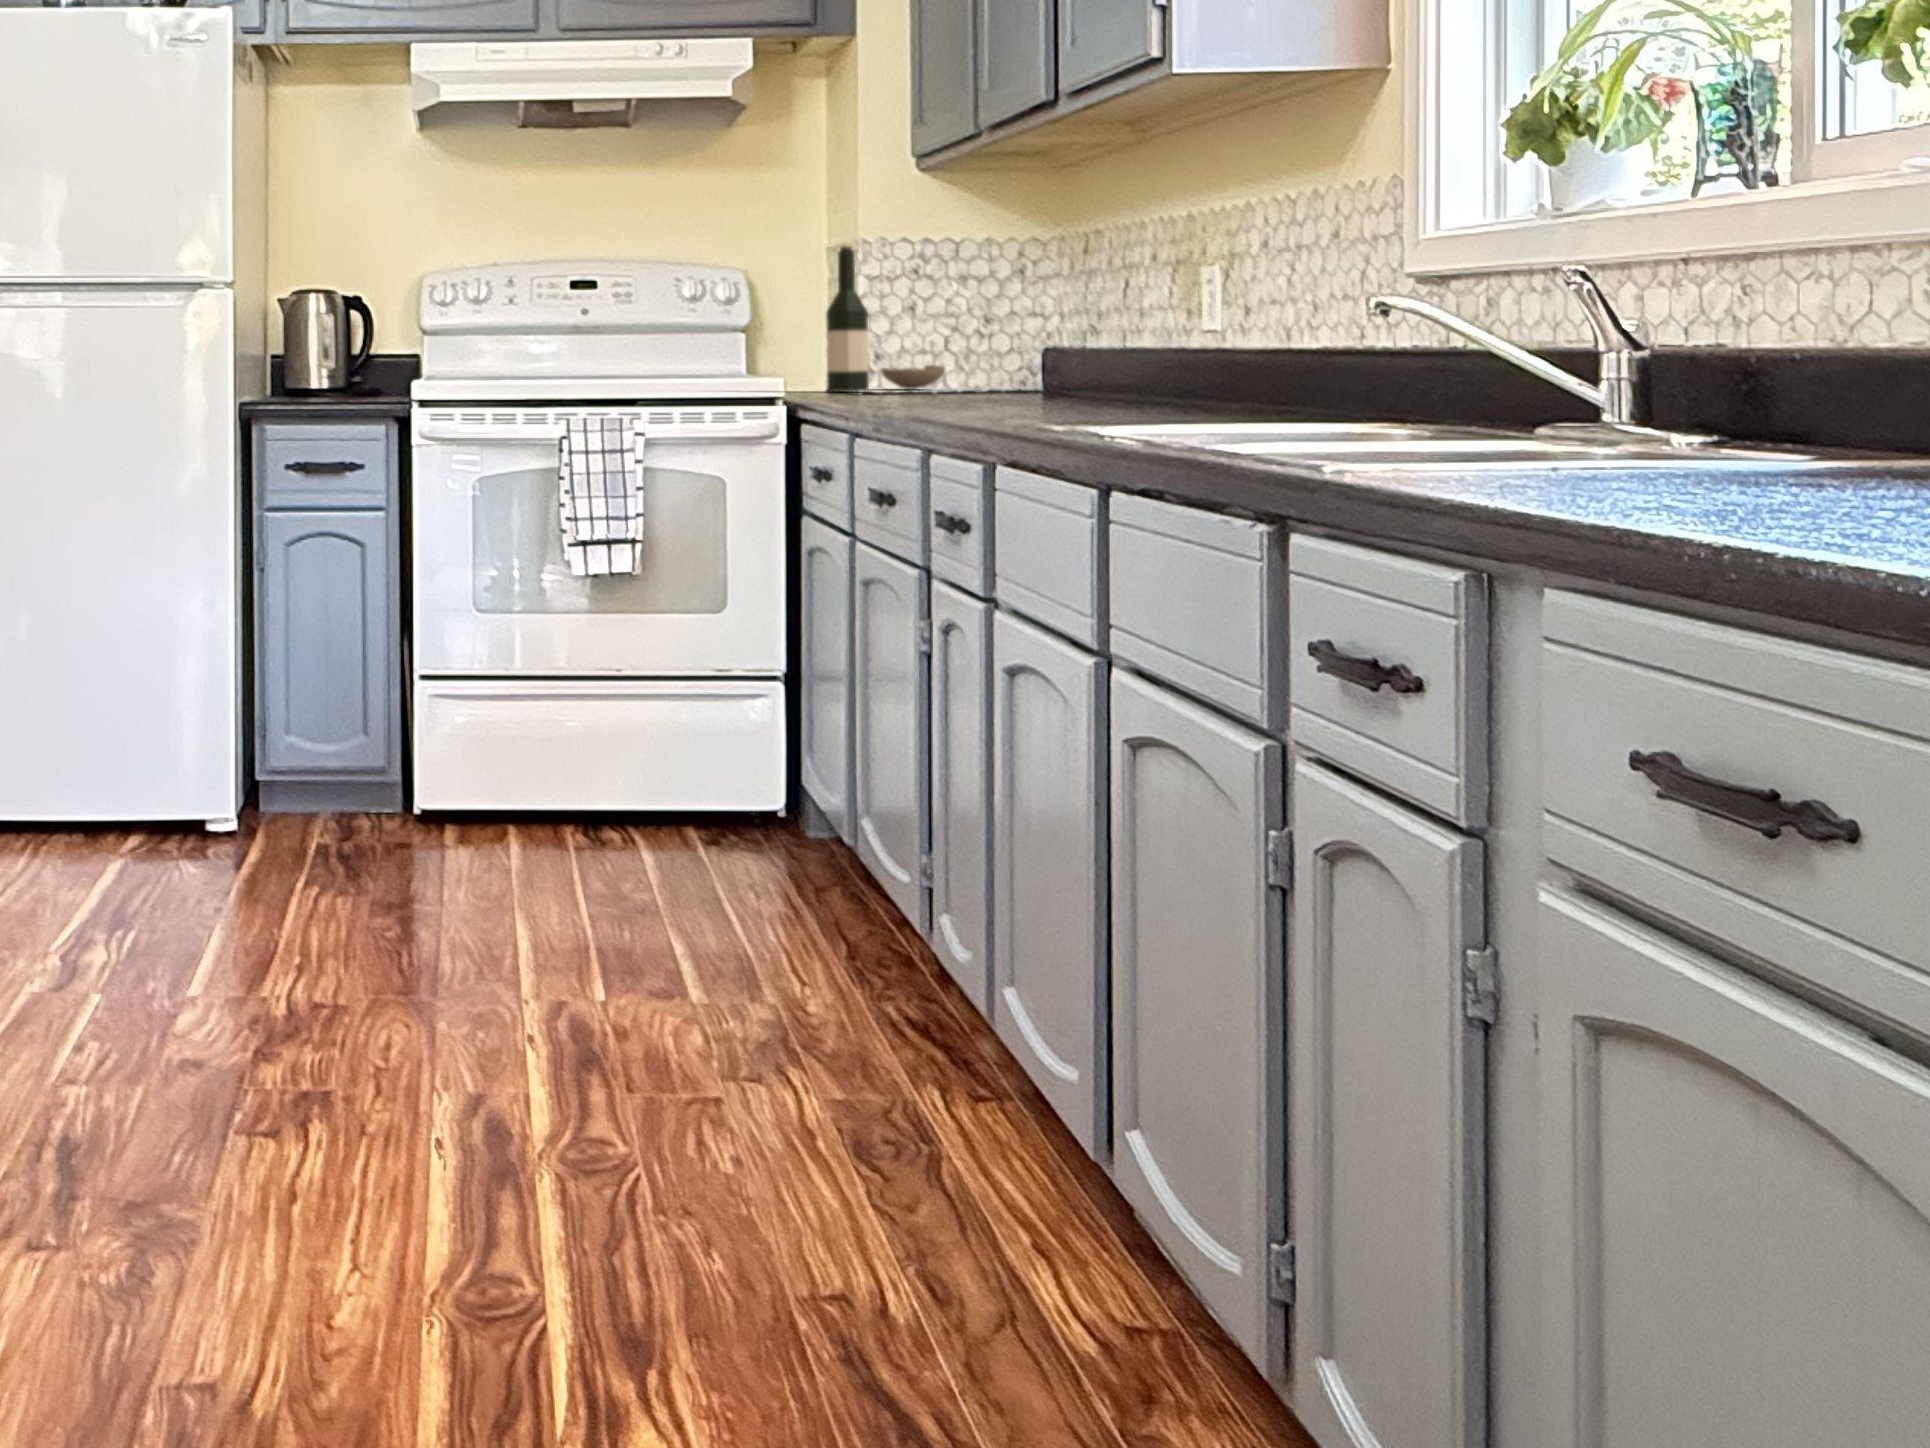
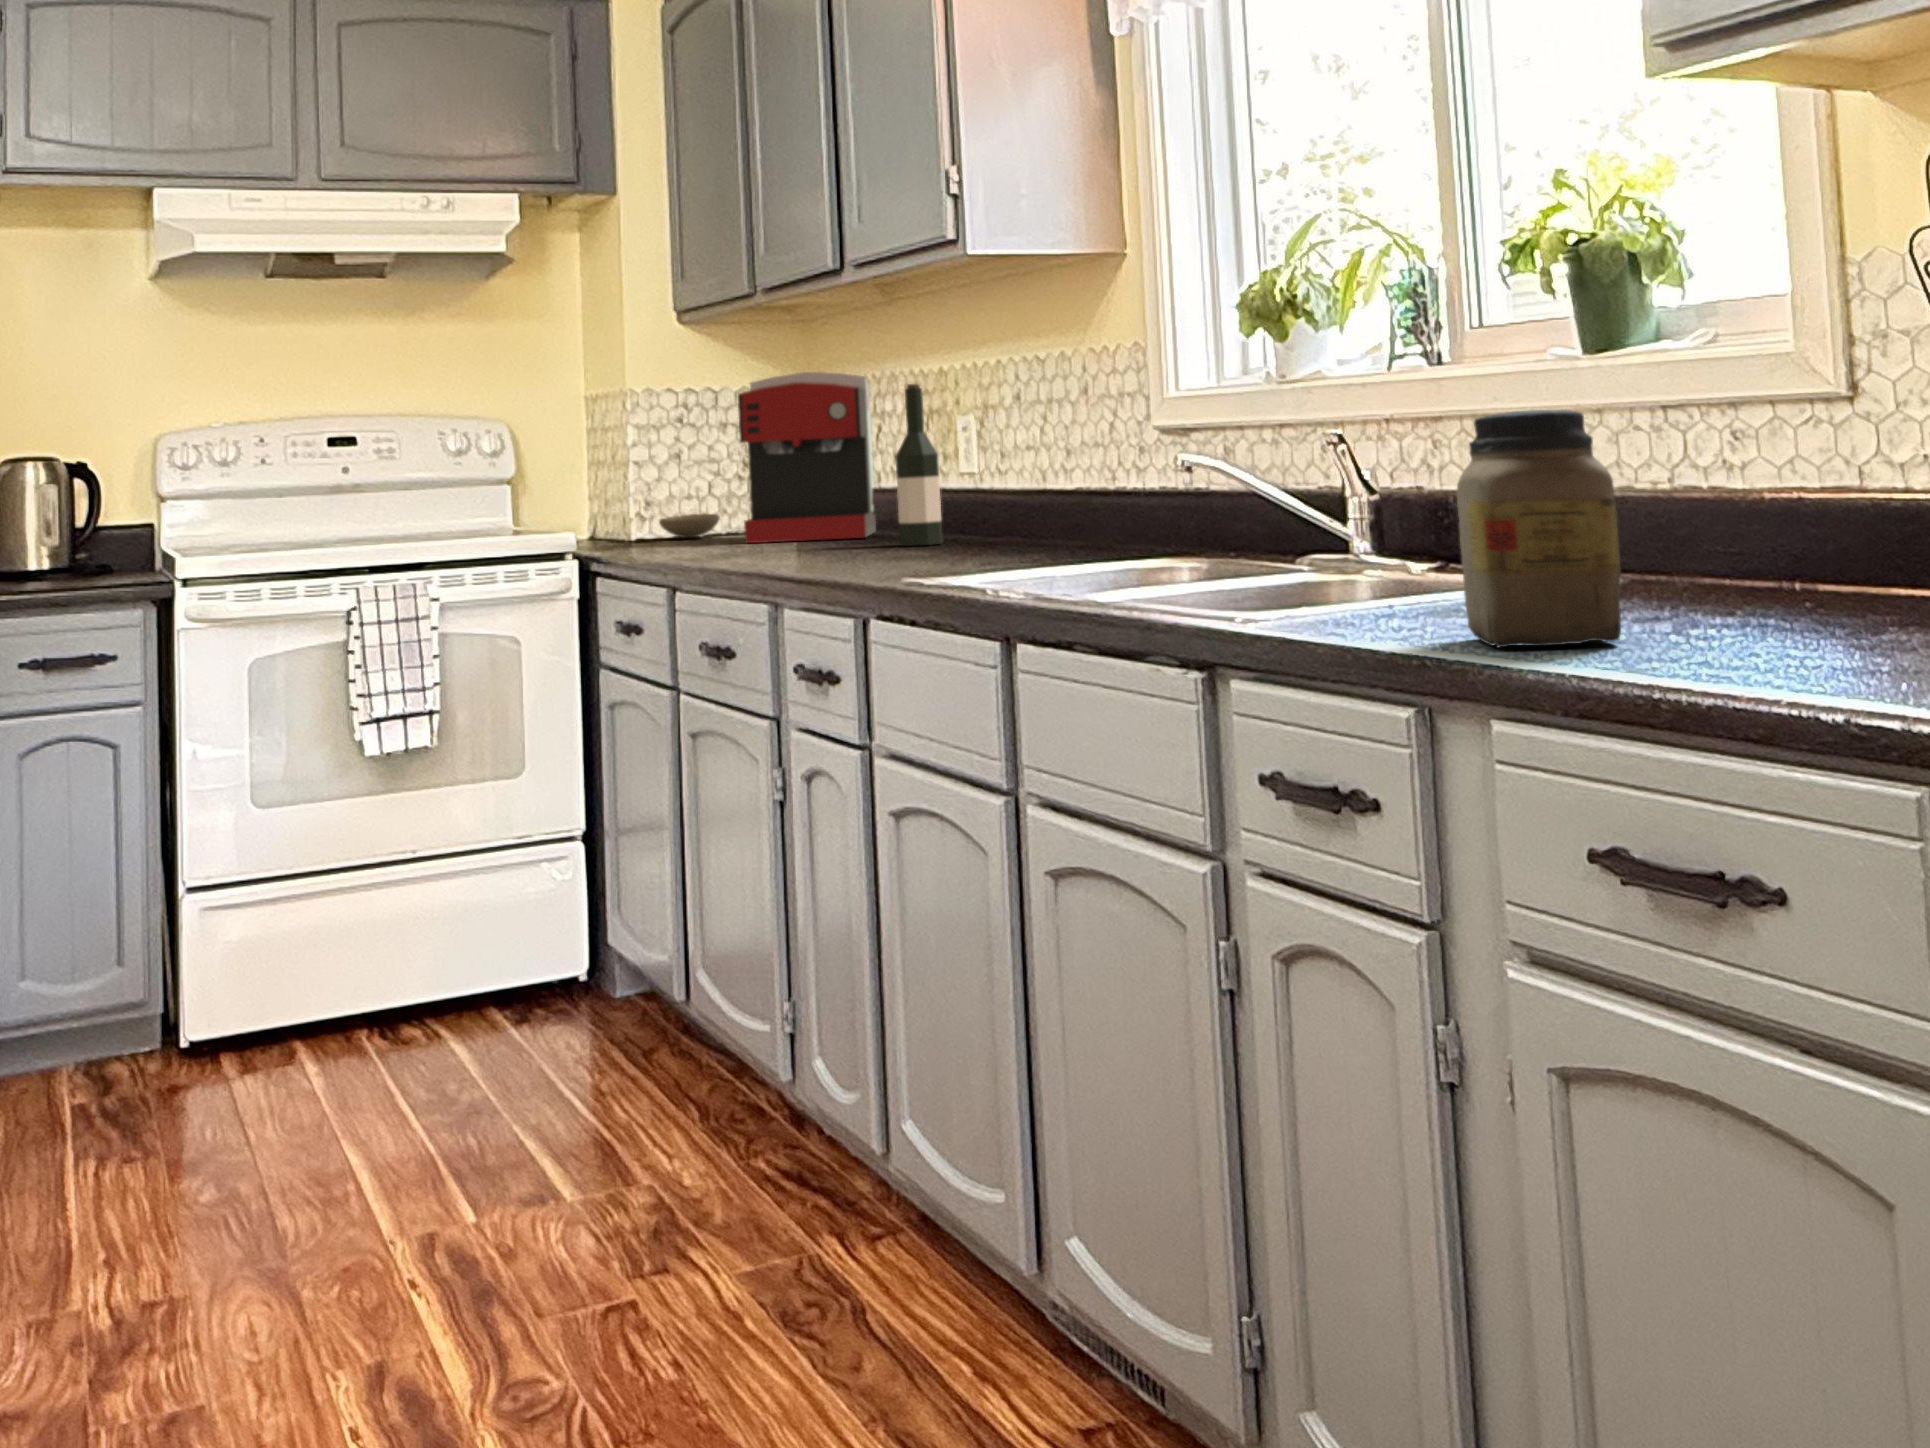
jar: none [1584,191,1812,503] -> present [1457,410,1621,648]
coffee maker: none [952,219,1113,394] -> present [738,372,876,543]
wine bottle: present [826,246,869,392] -> present [896,384,943,546]

